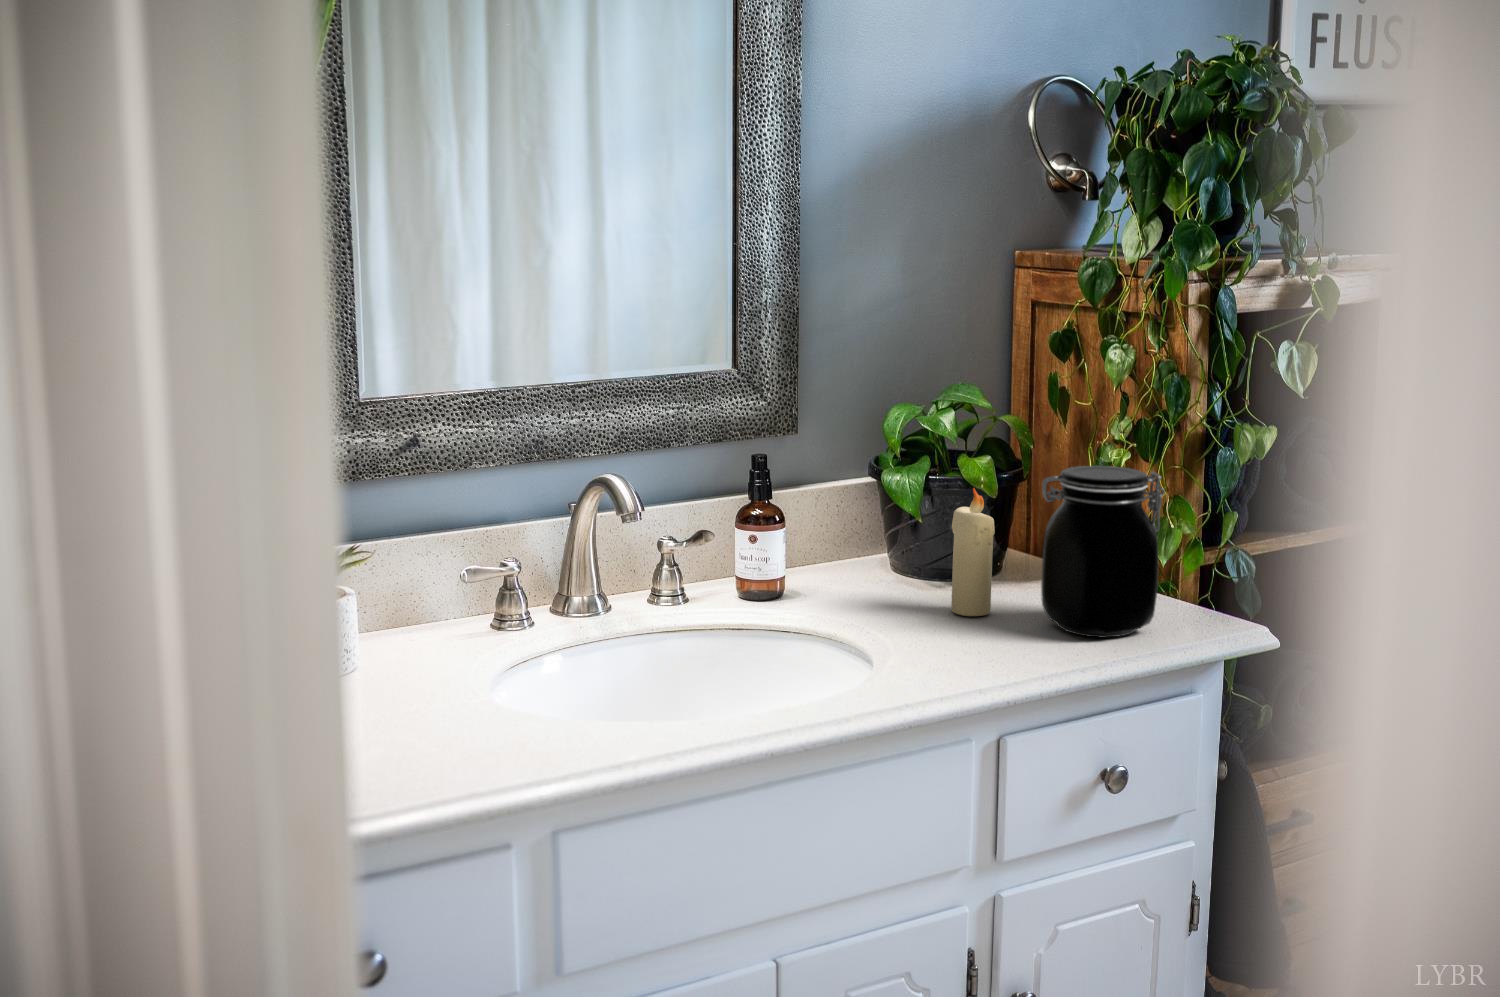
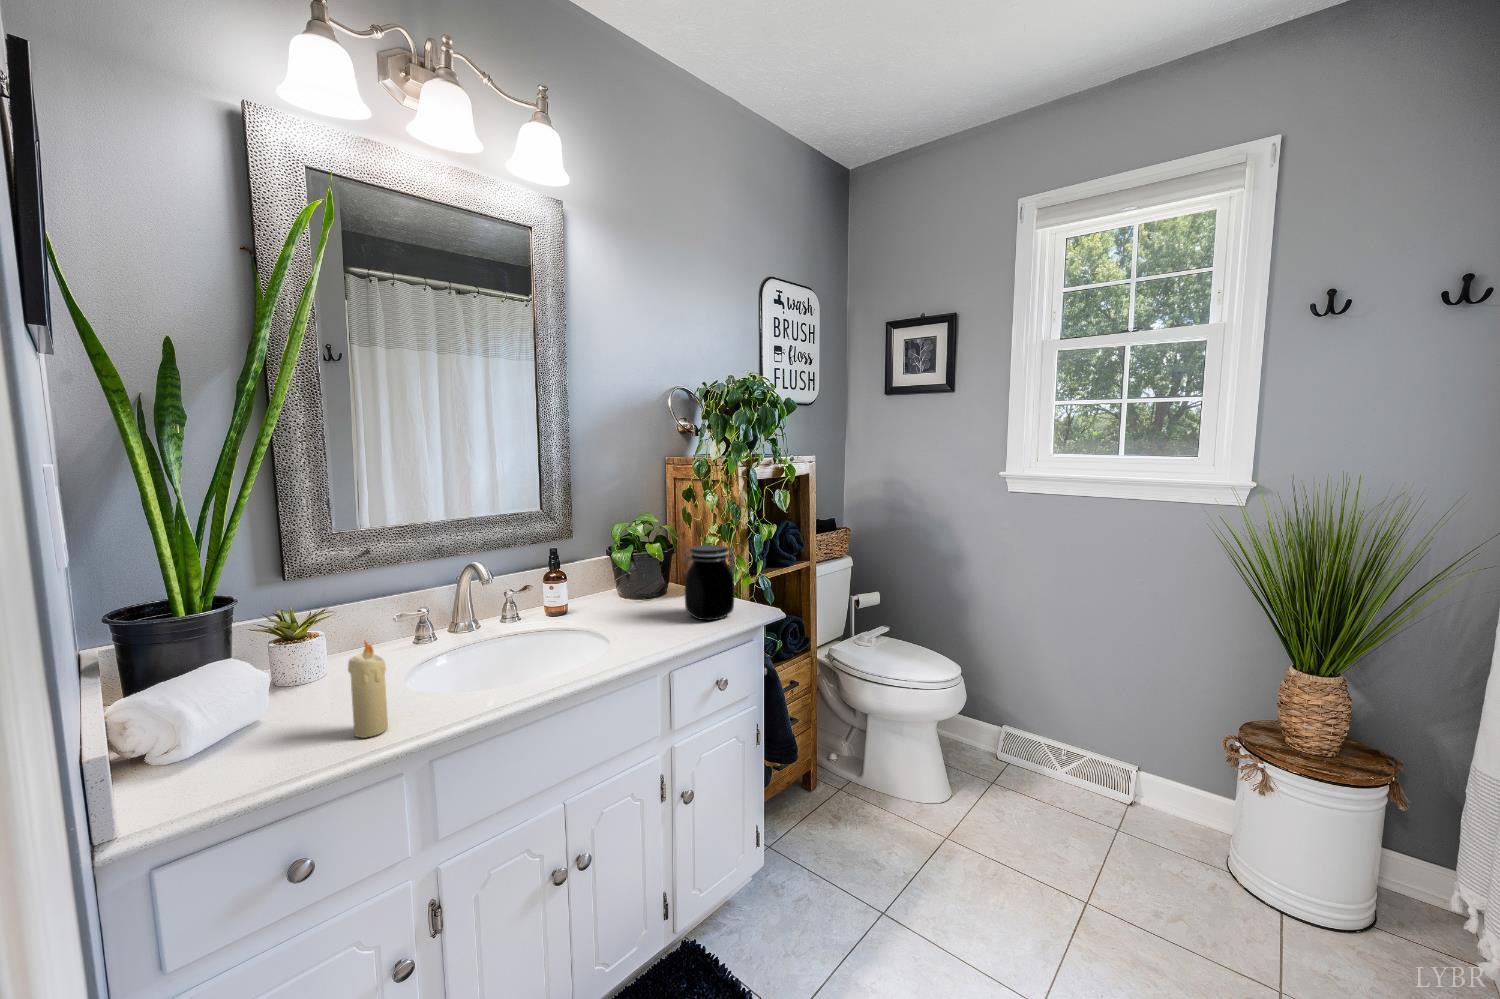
candle: present [951,488,995,616] -> present [348,641,388,738]

